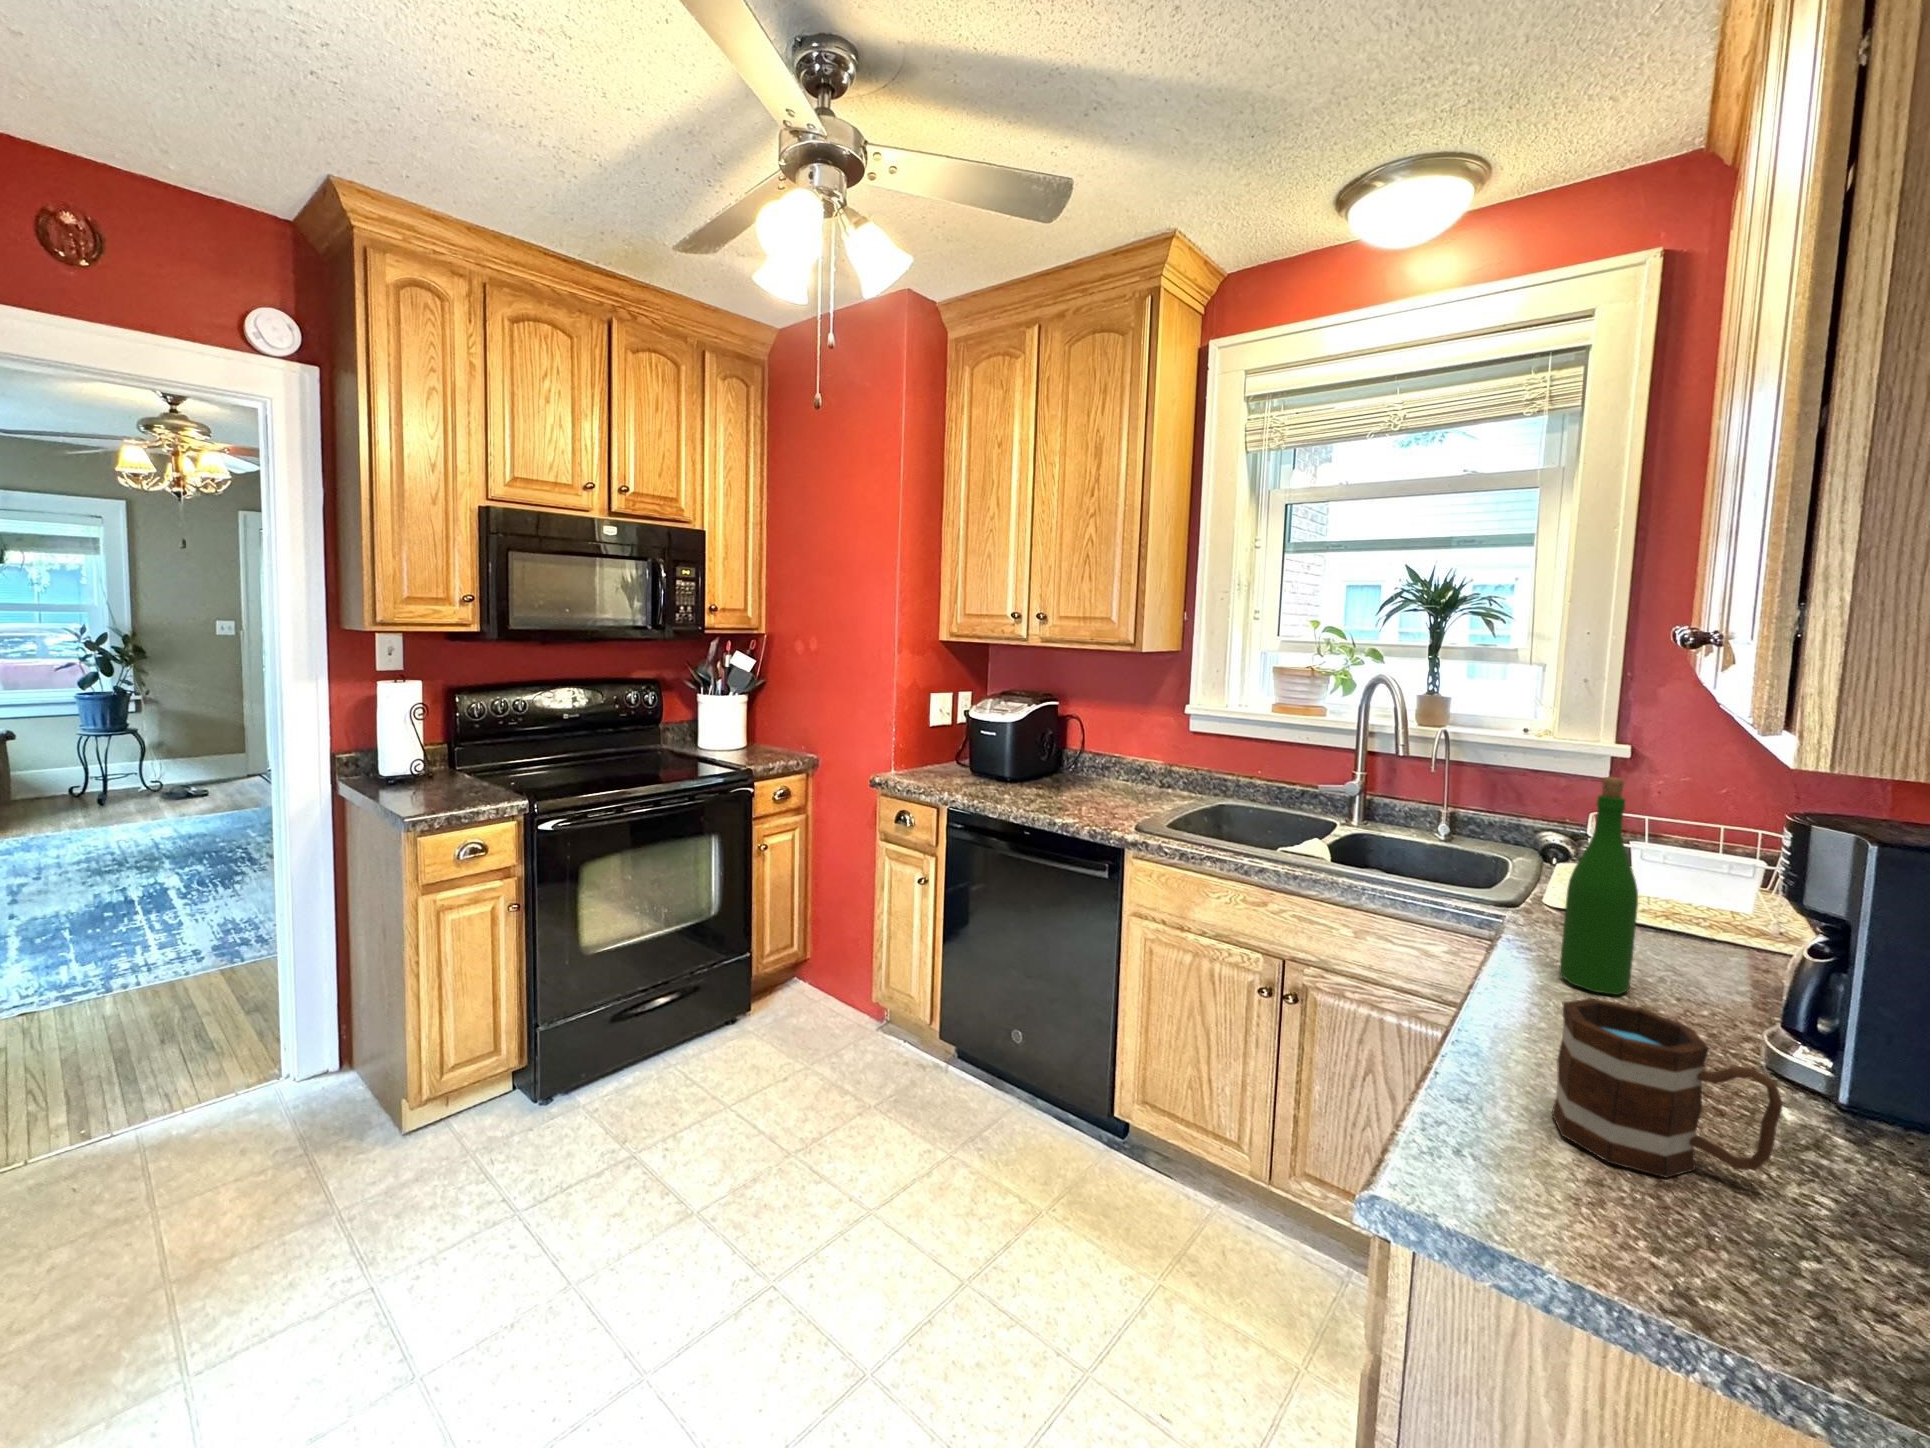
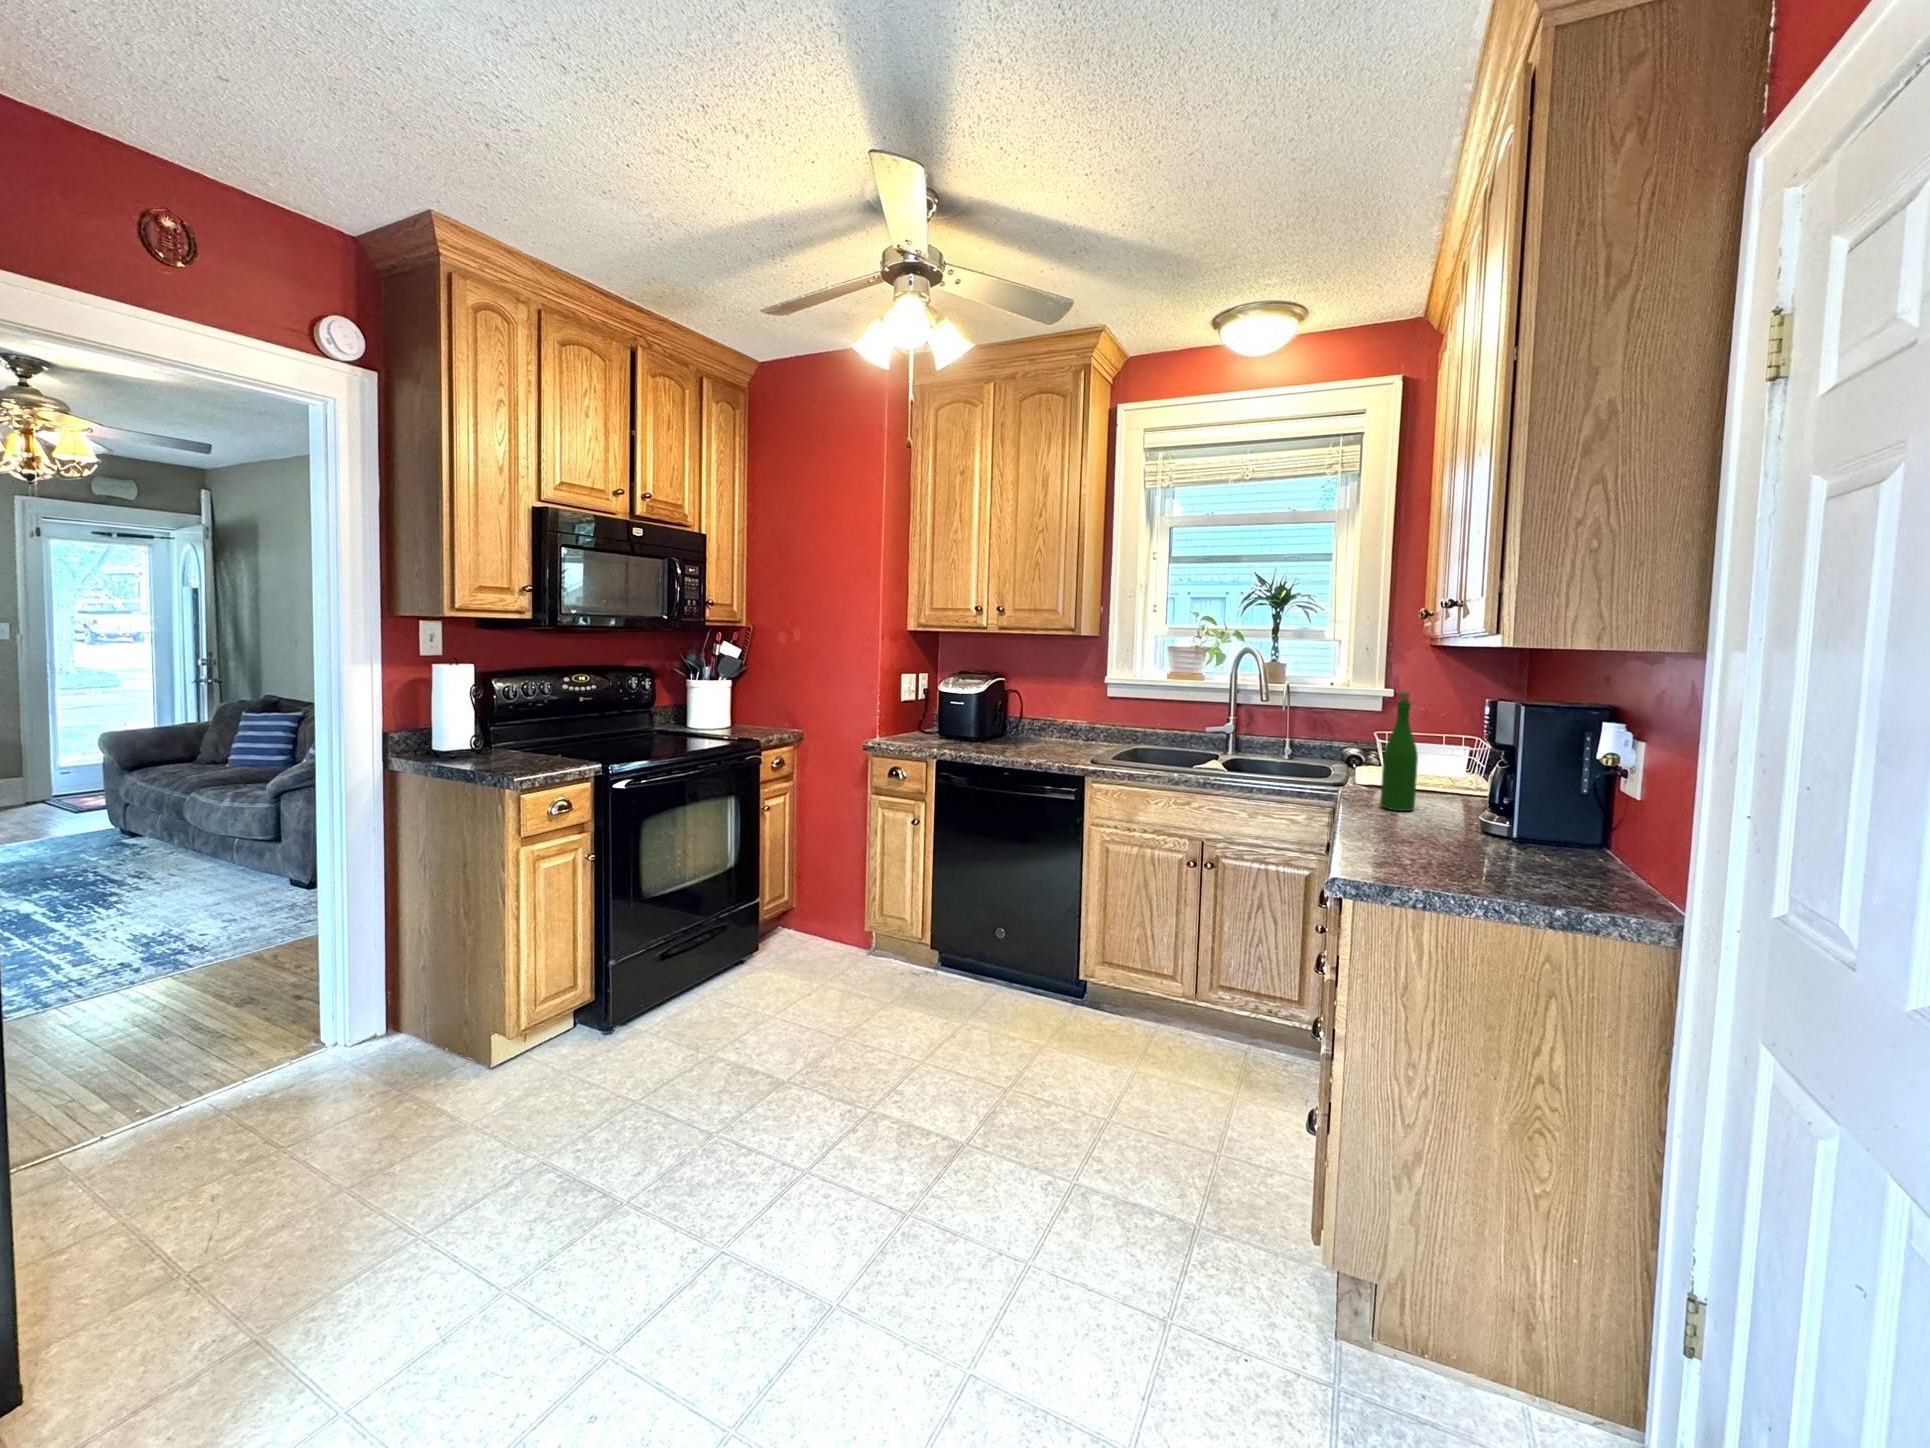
mug: present [1552,998,1783,1177] -> none [1398,789,1493,860]

